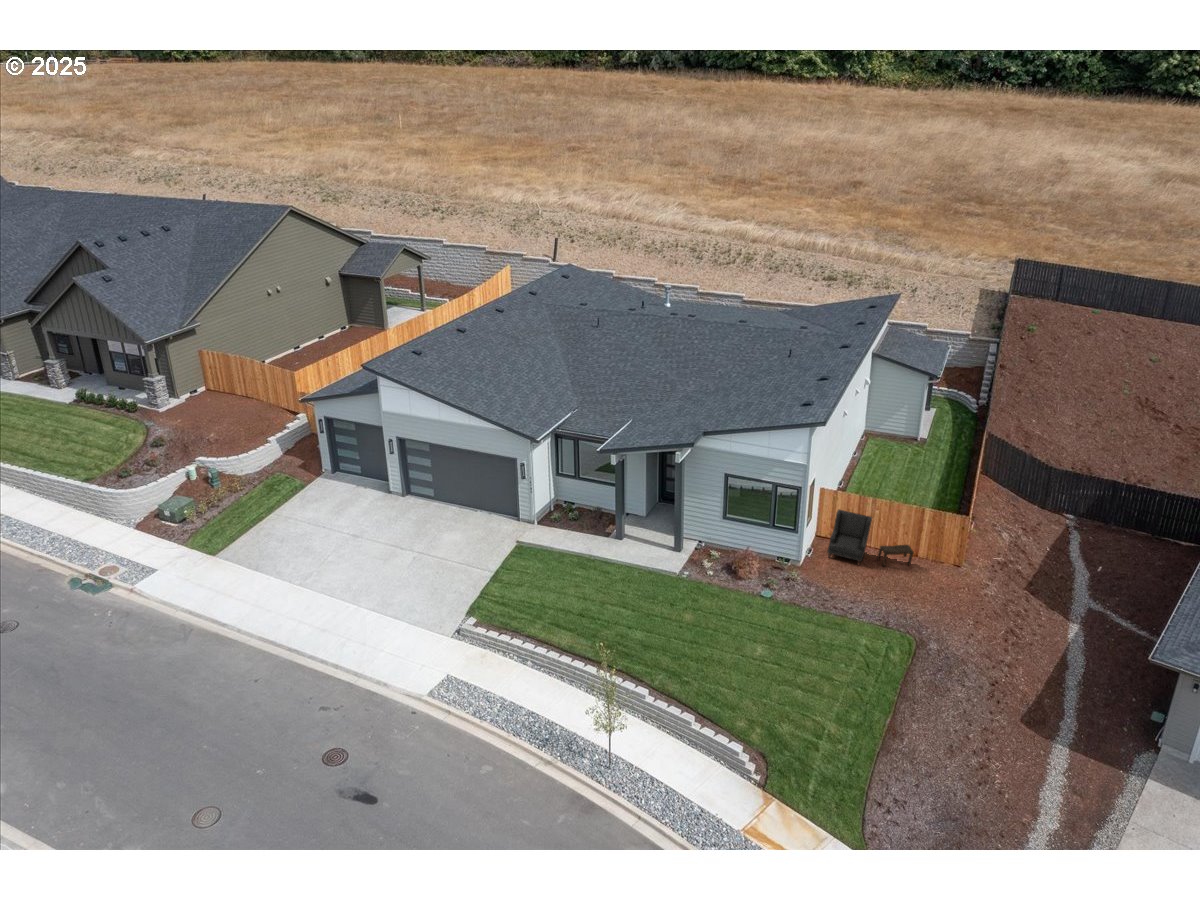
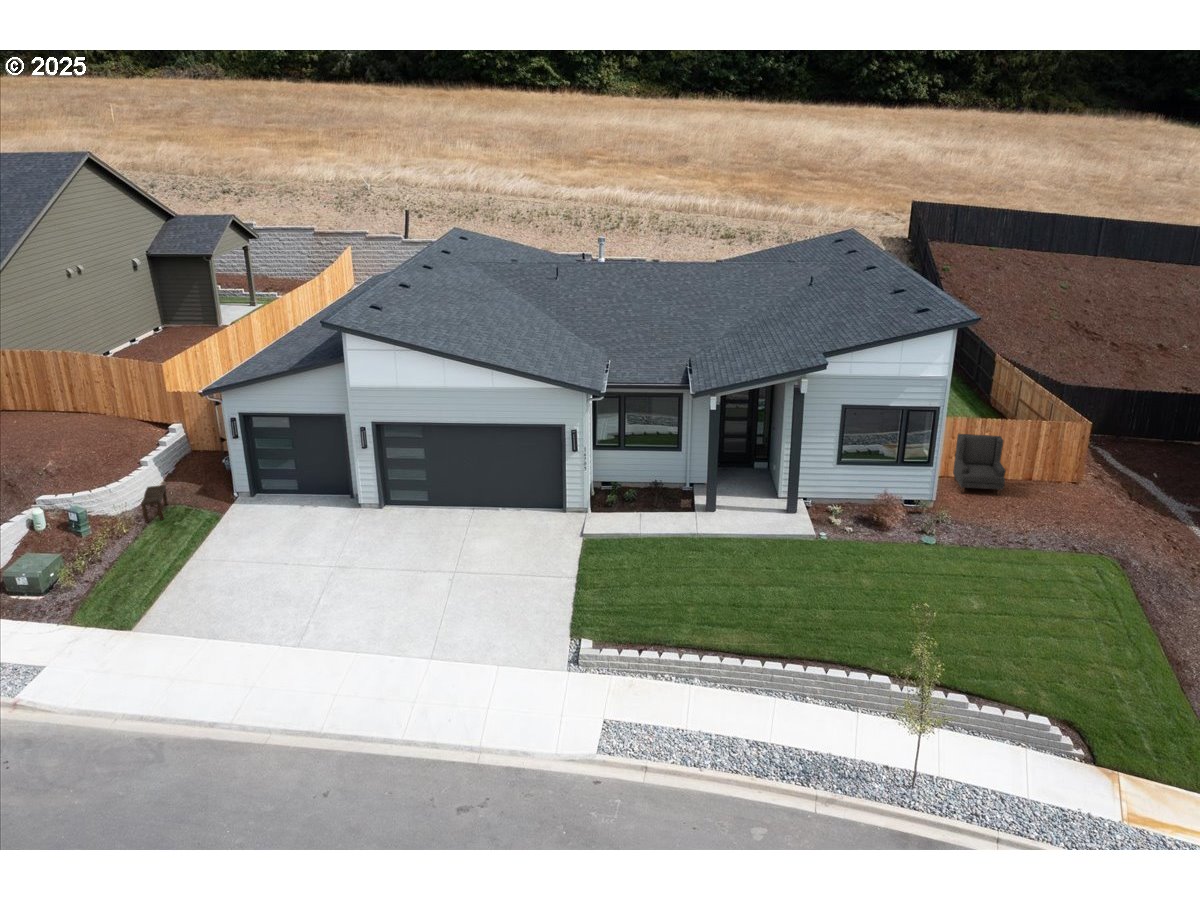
bench: present [877,545,914,566] -> present [141,485,168,523]

